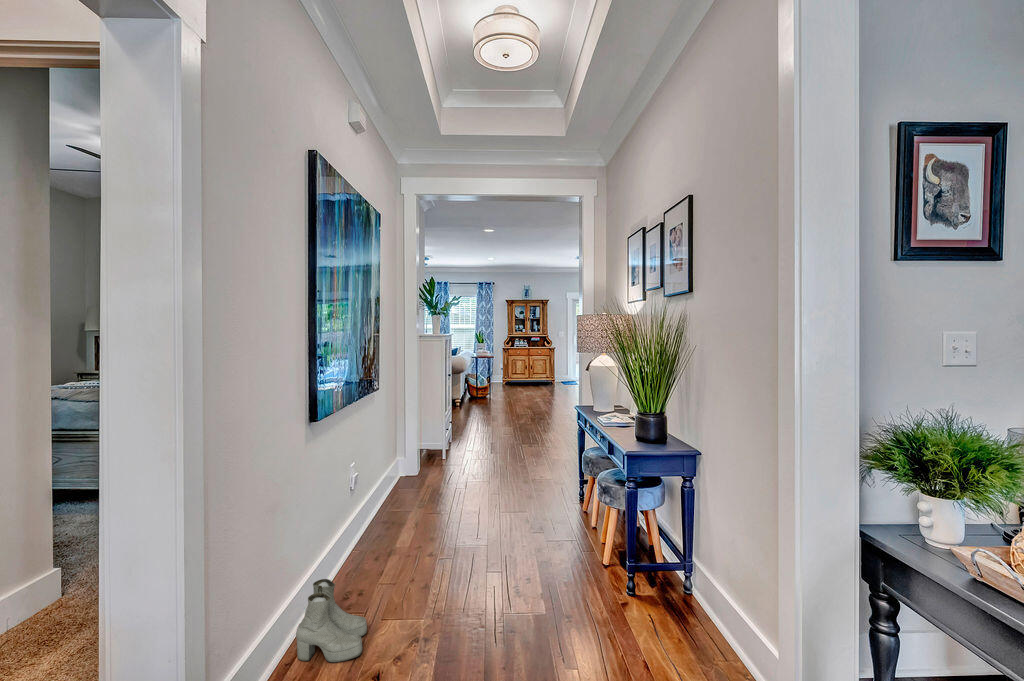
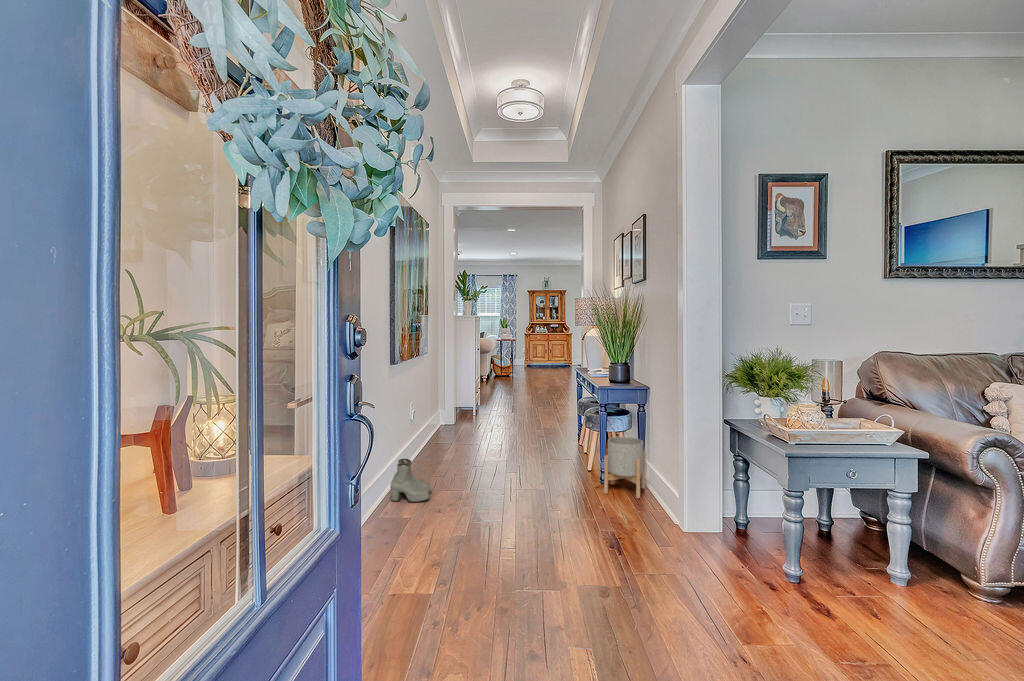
planter: none [642,530,702,637] -> present [604,437,646,498]

